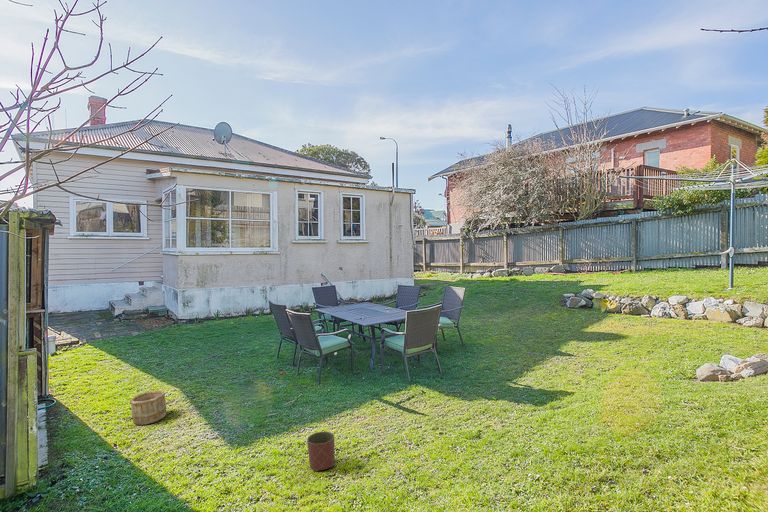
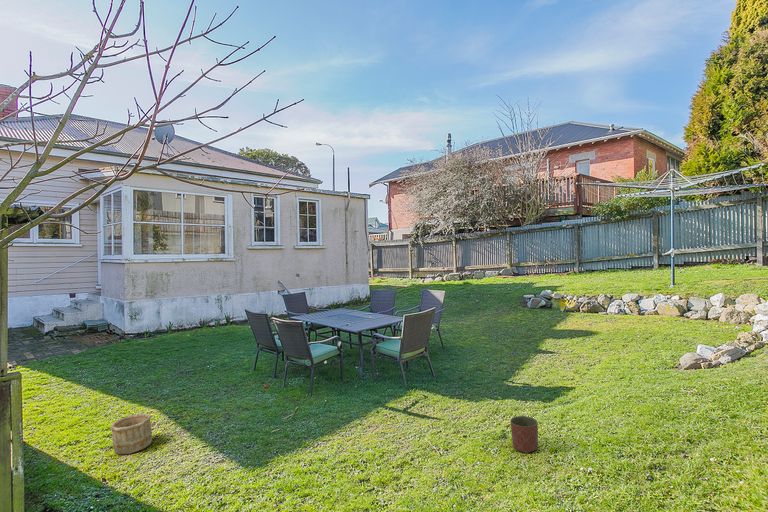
planter: present [307,432,335,471] -> present [510,416,538,453]

